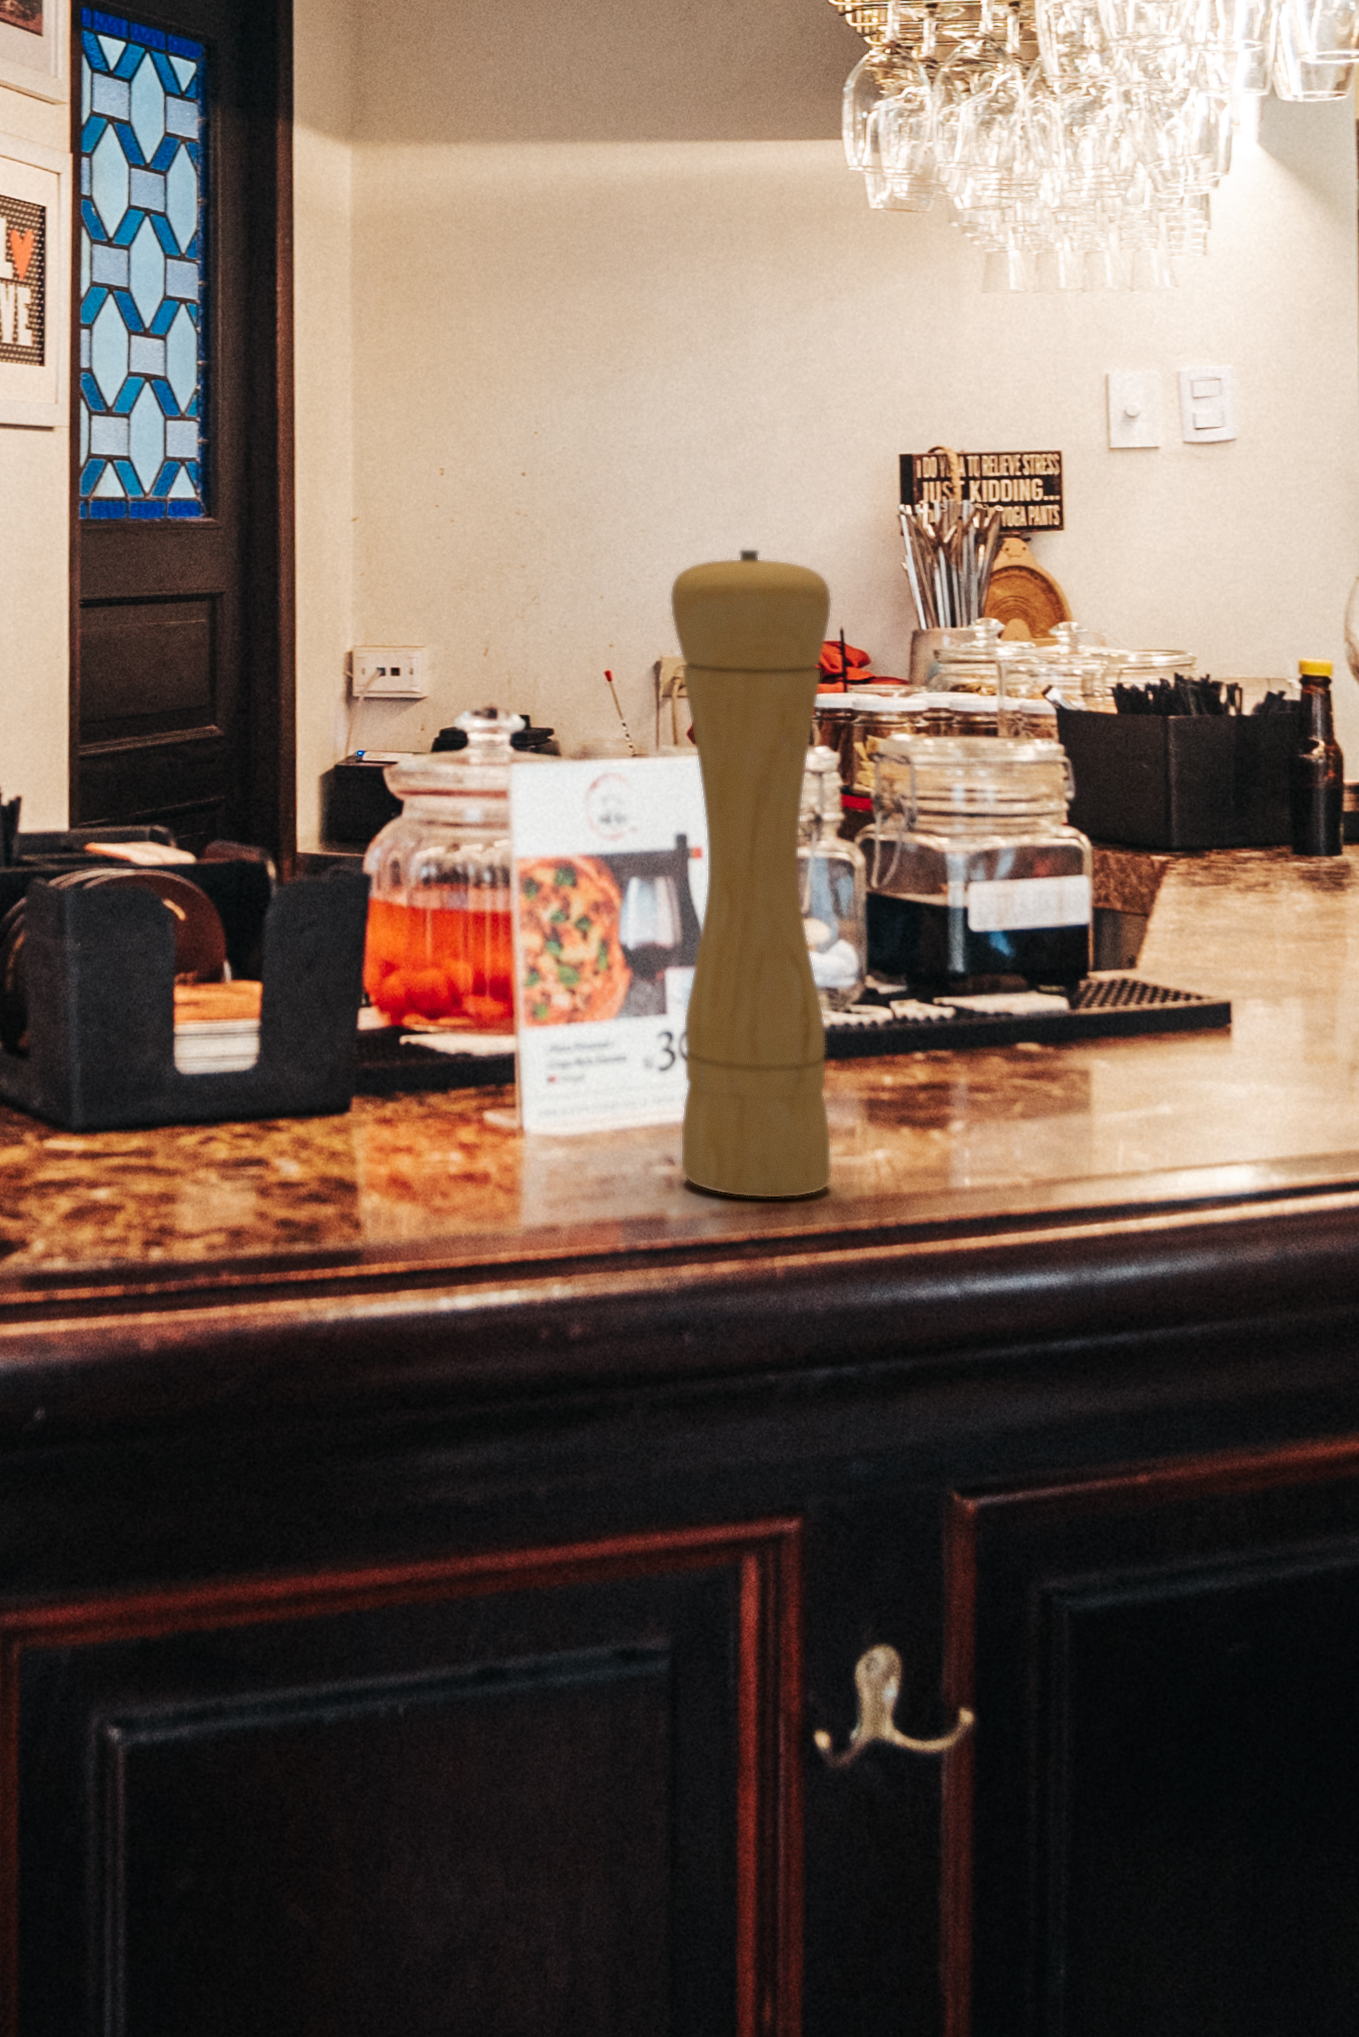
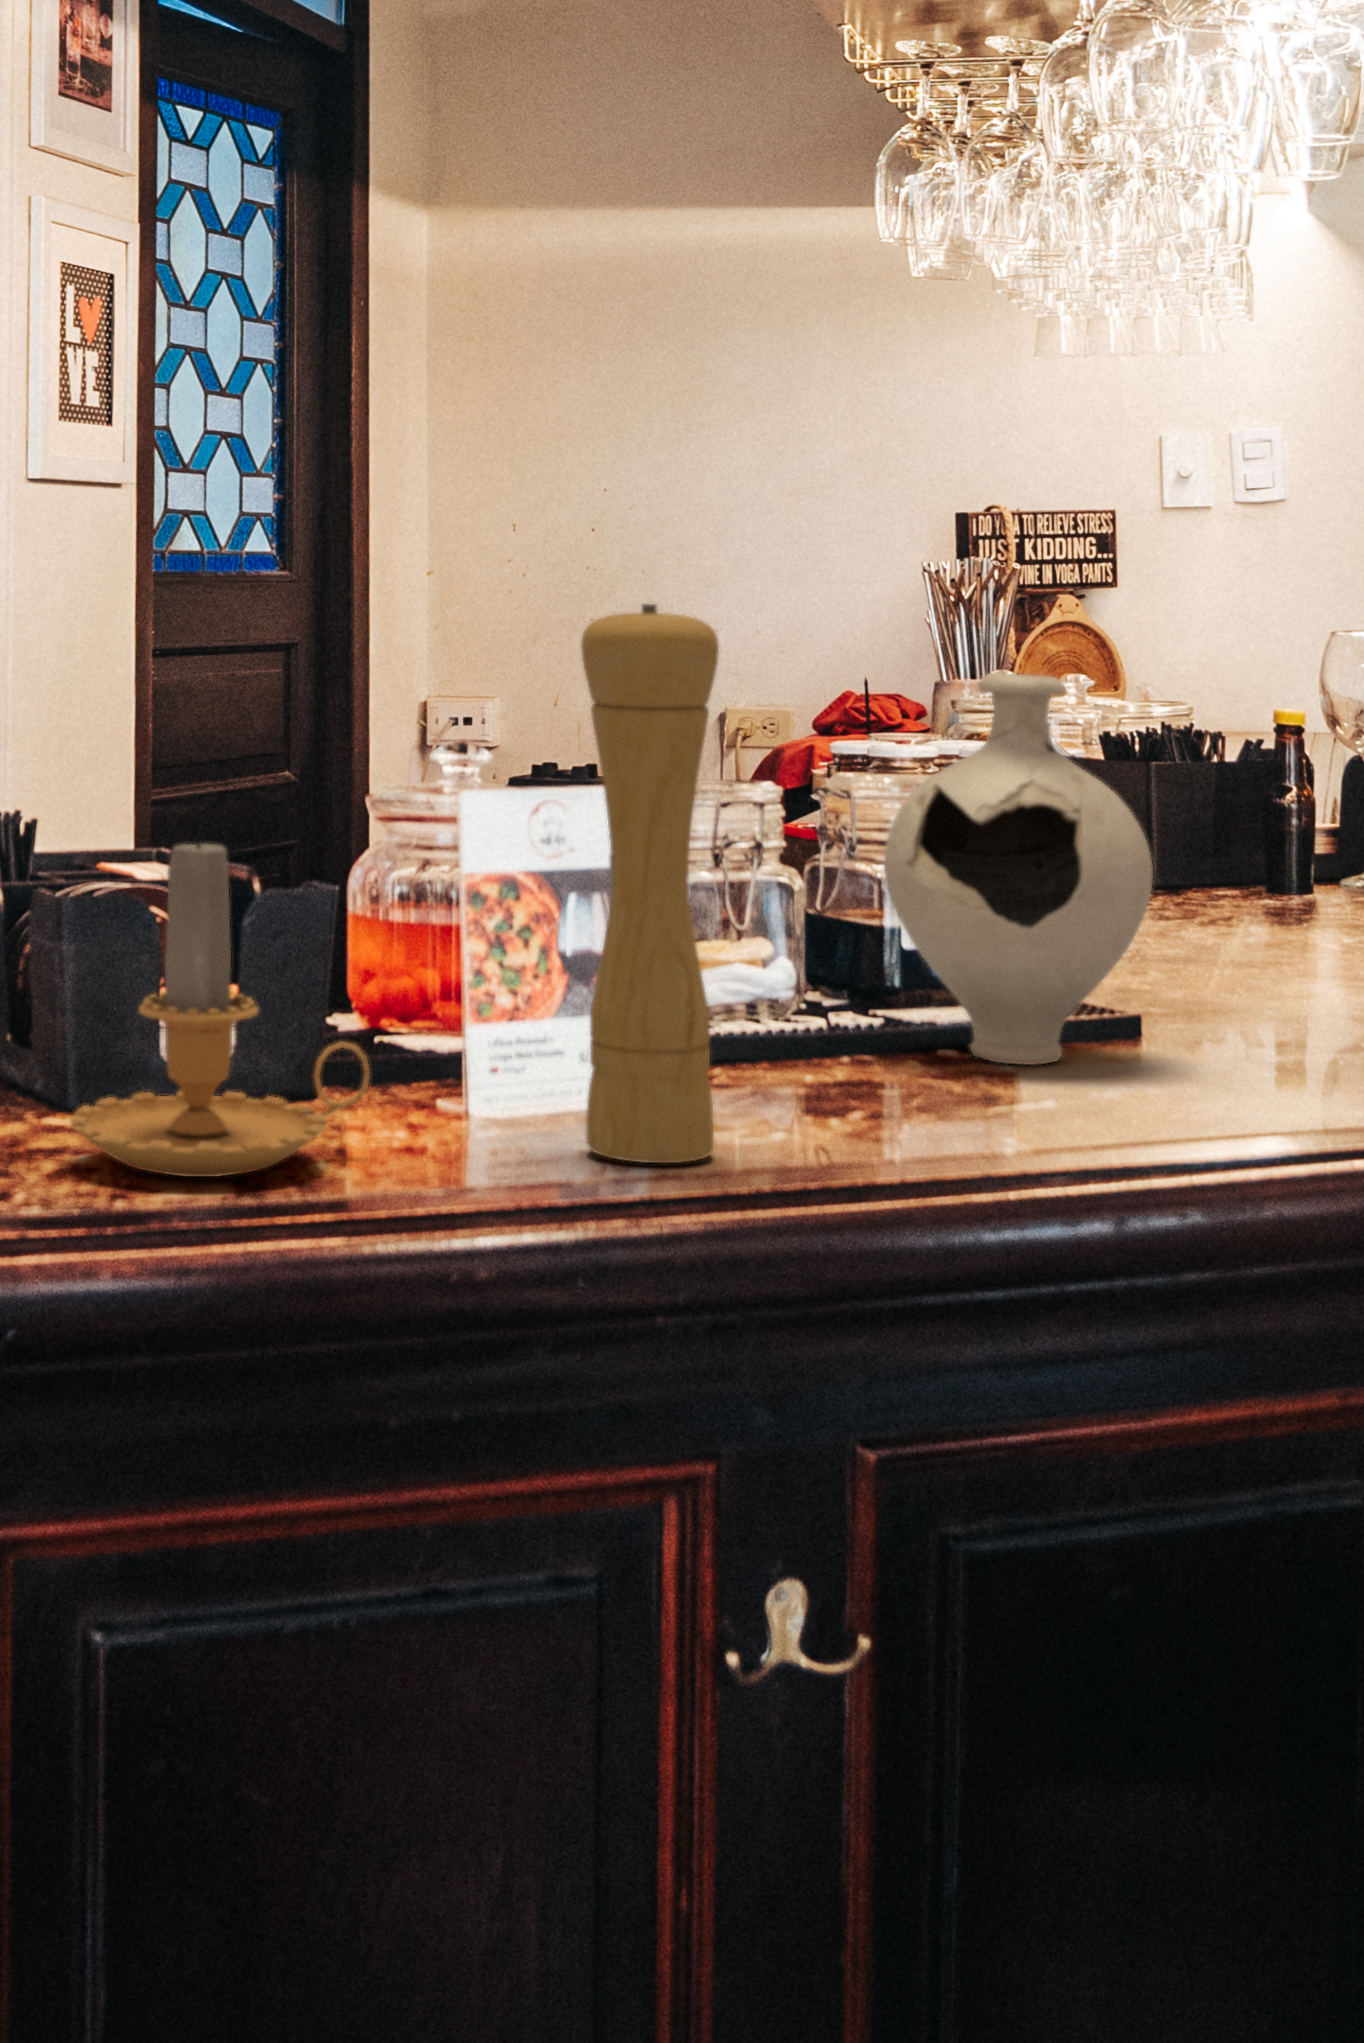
decorative vase: none [964,625,1268,1062] -> present [884,674,1153,1065]
candle: none [92,811,435,1221] -> present [70,836,370,1177]

